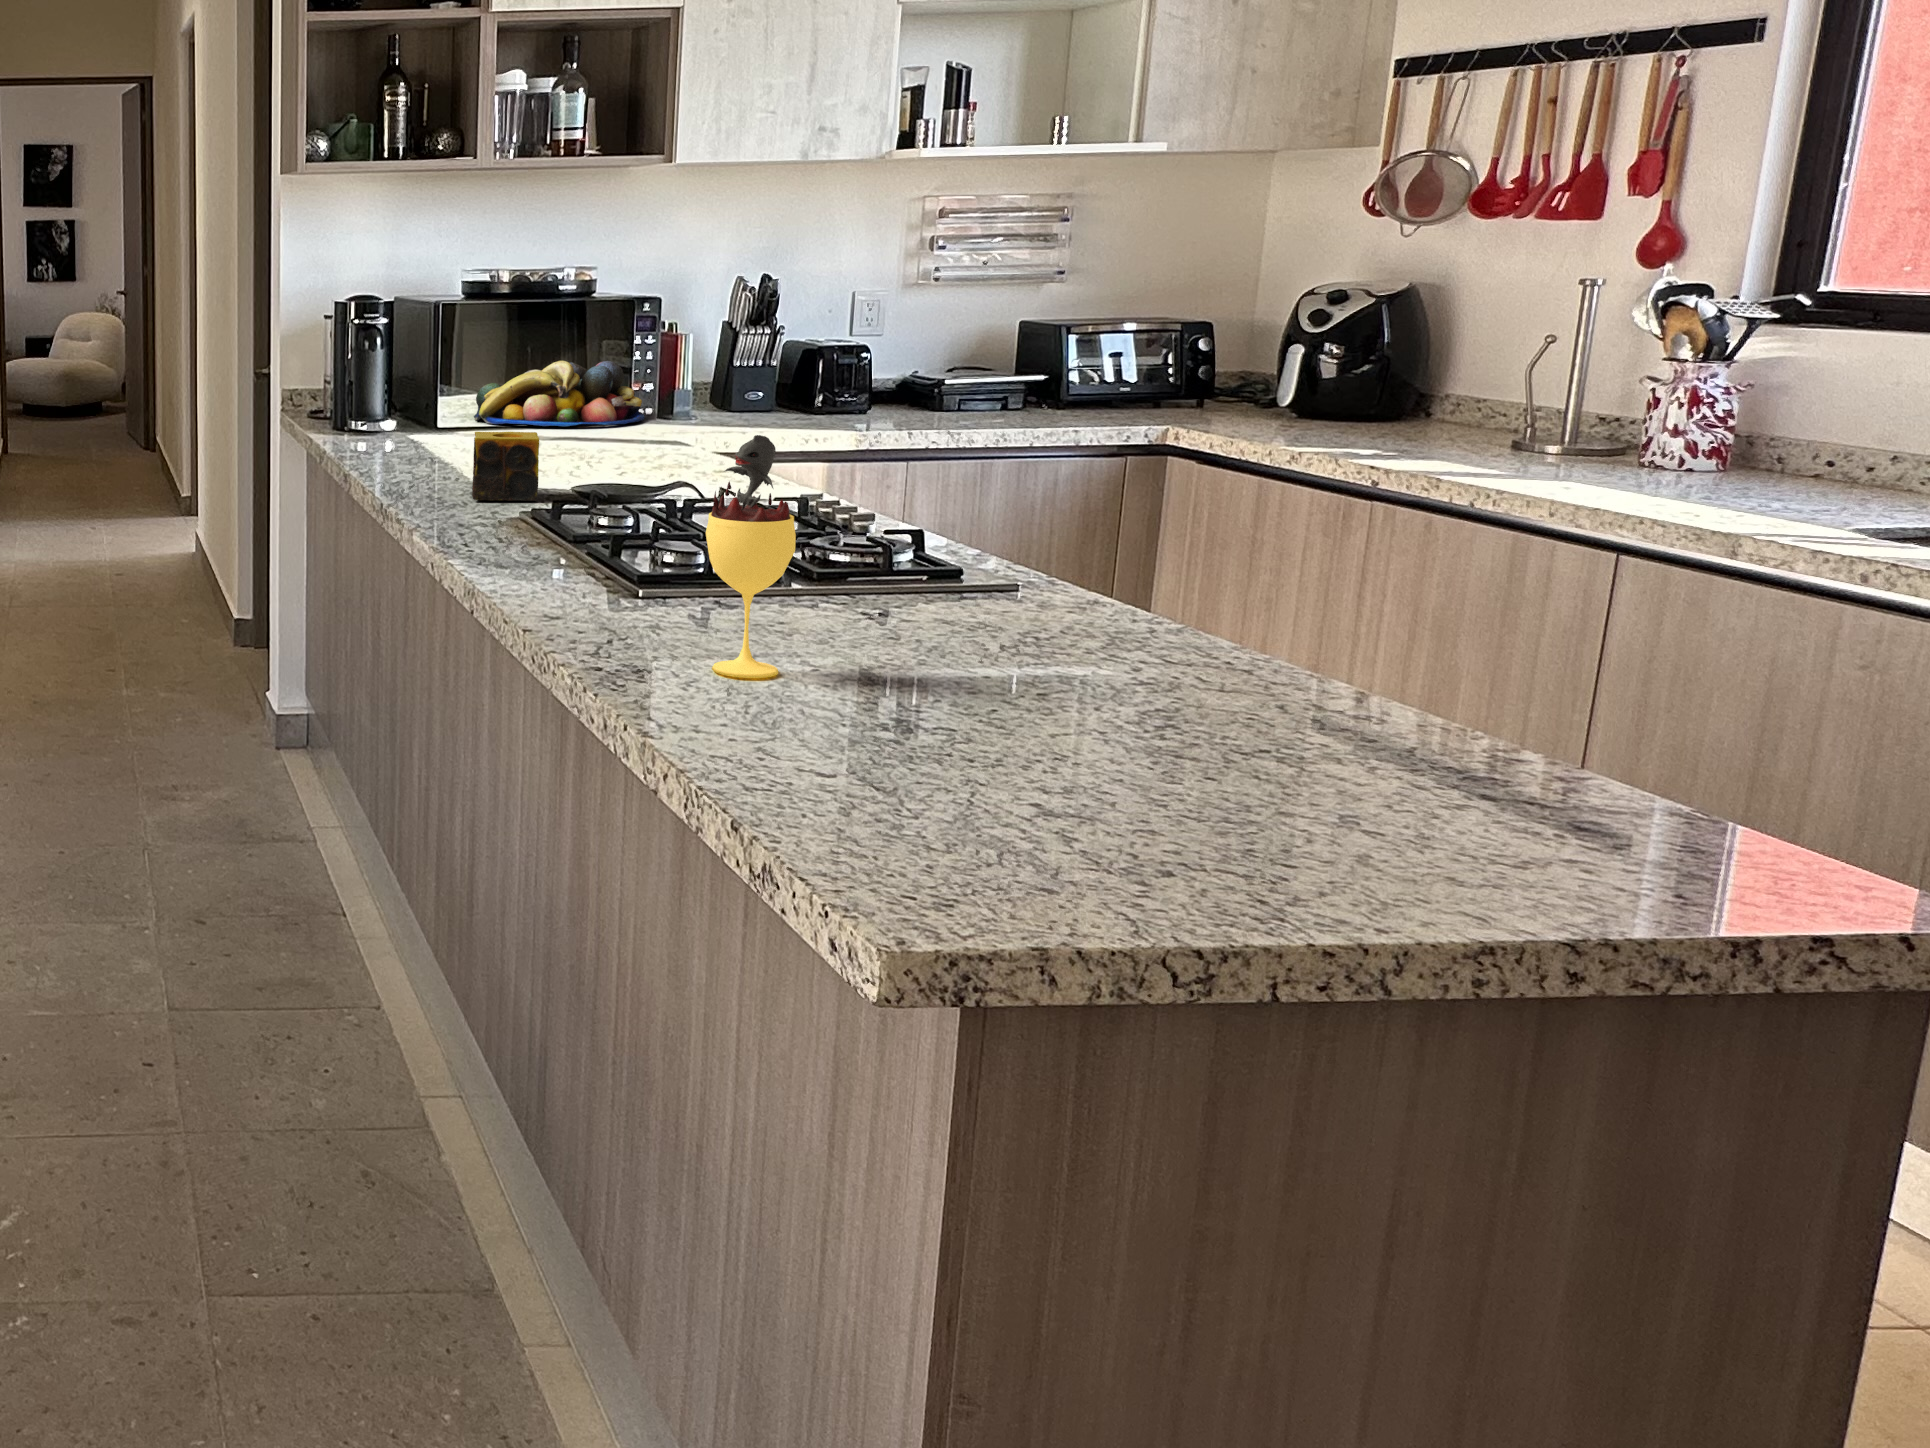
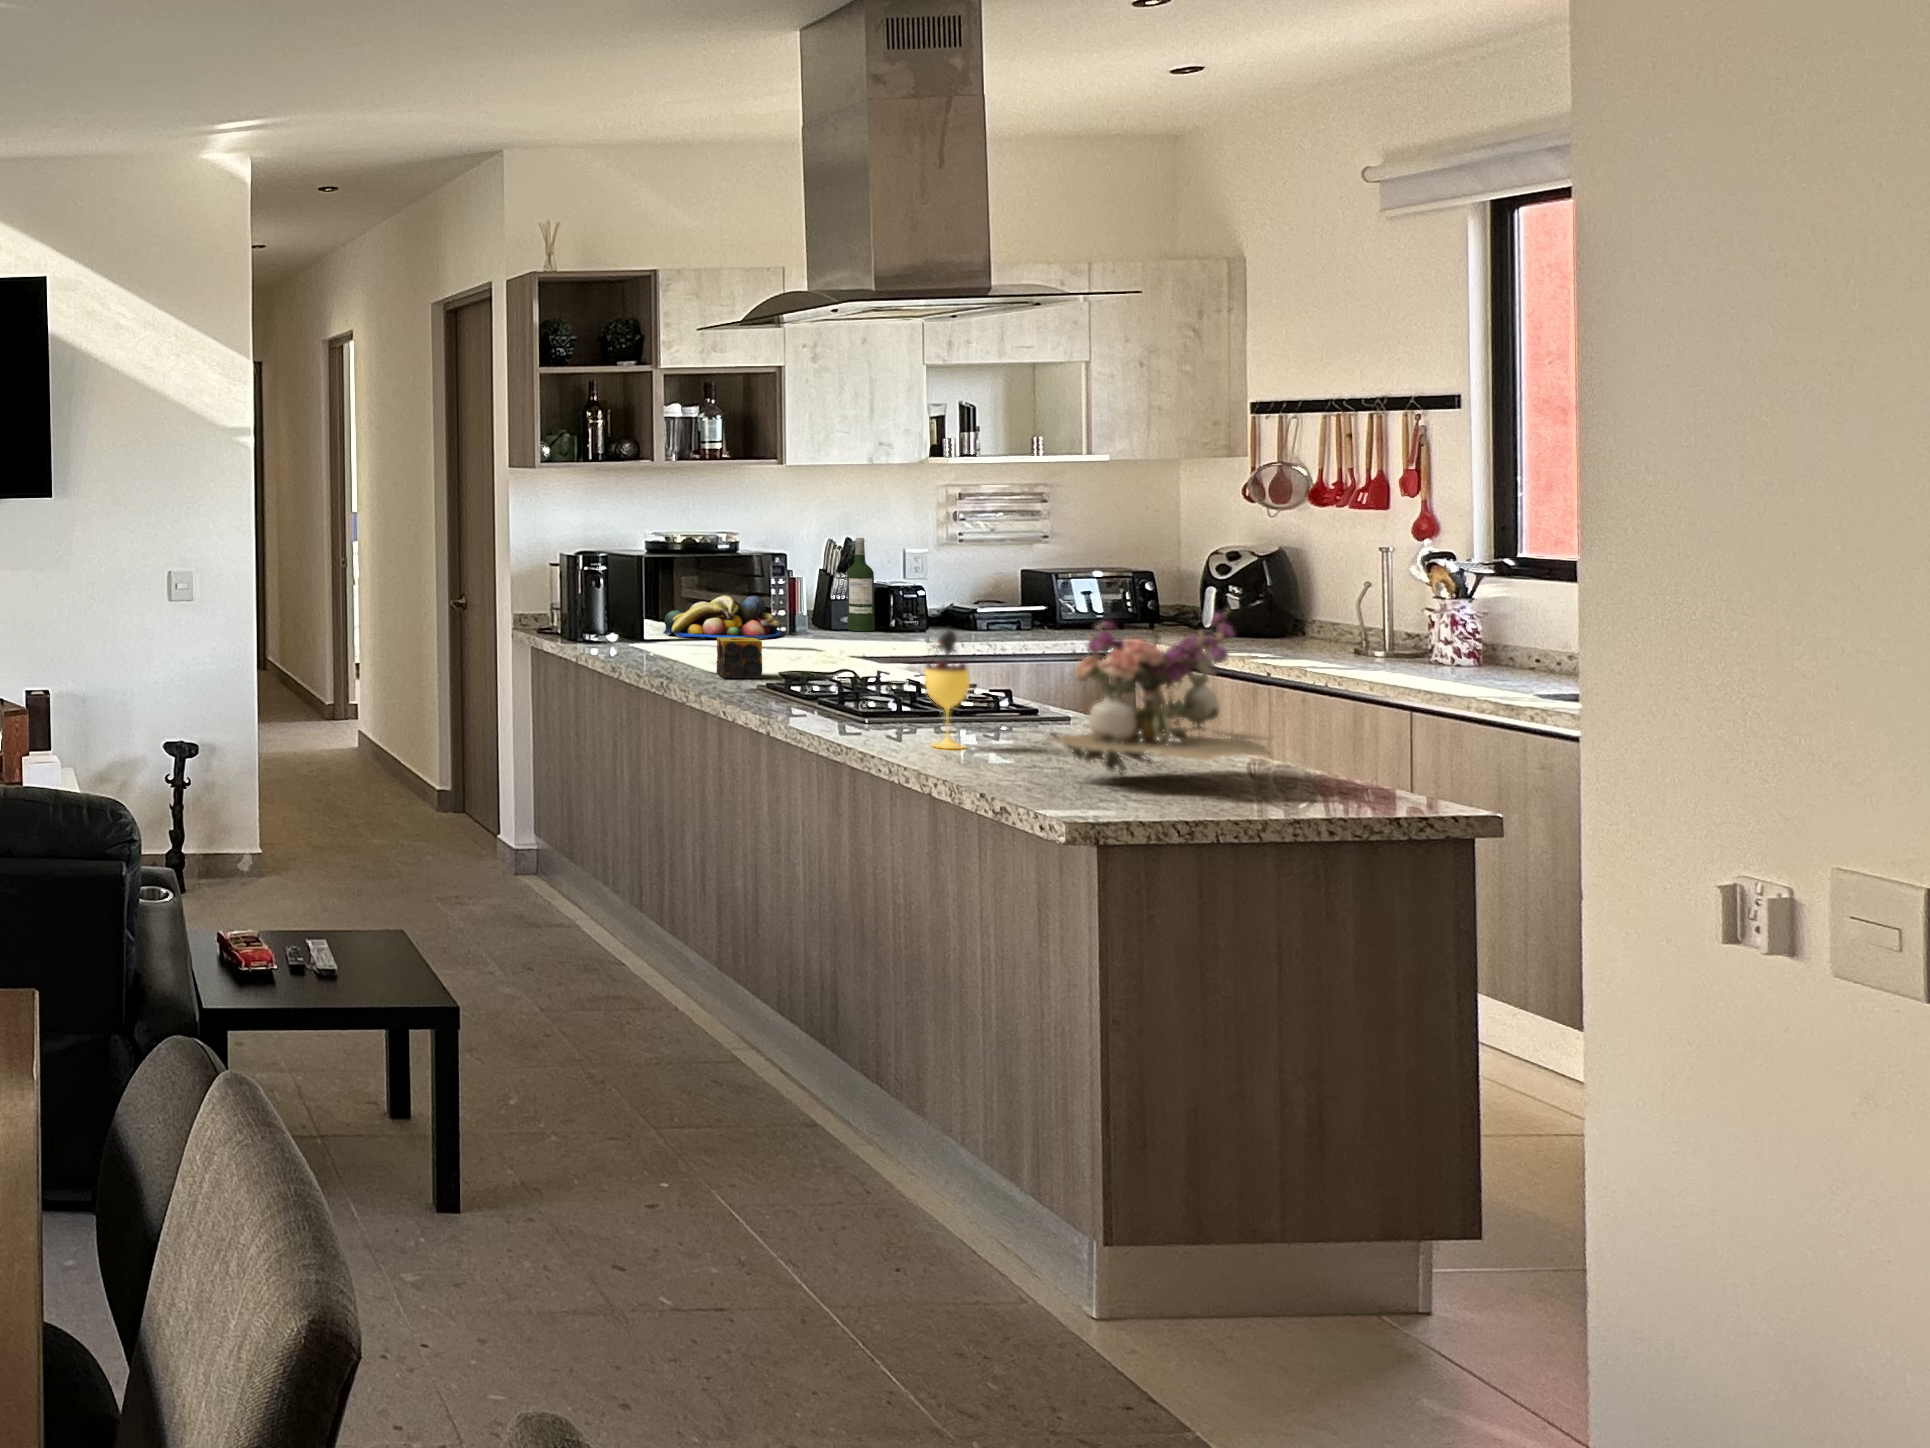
wine bottle: none [749,272,791,414] -> present [847,538,875,631]
flower arrangement: none [890,392,1431,784] -> present [1042,612,1273,776]

